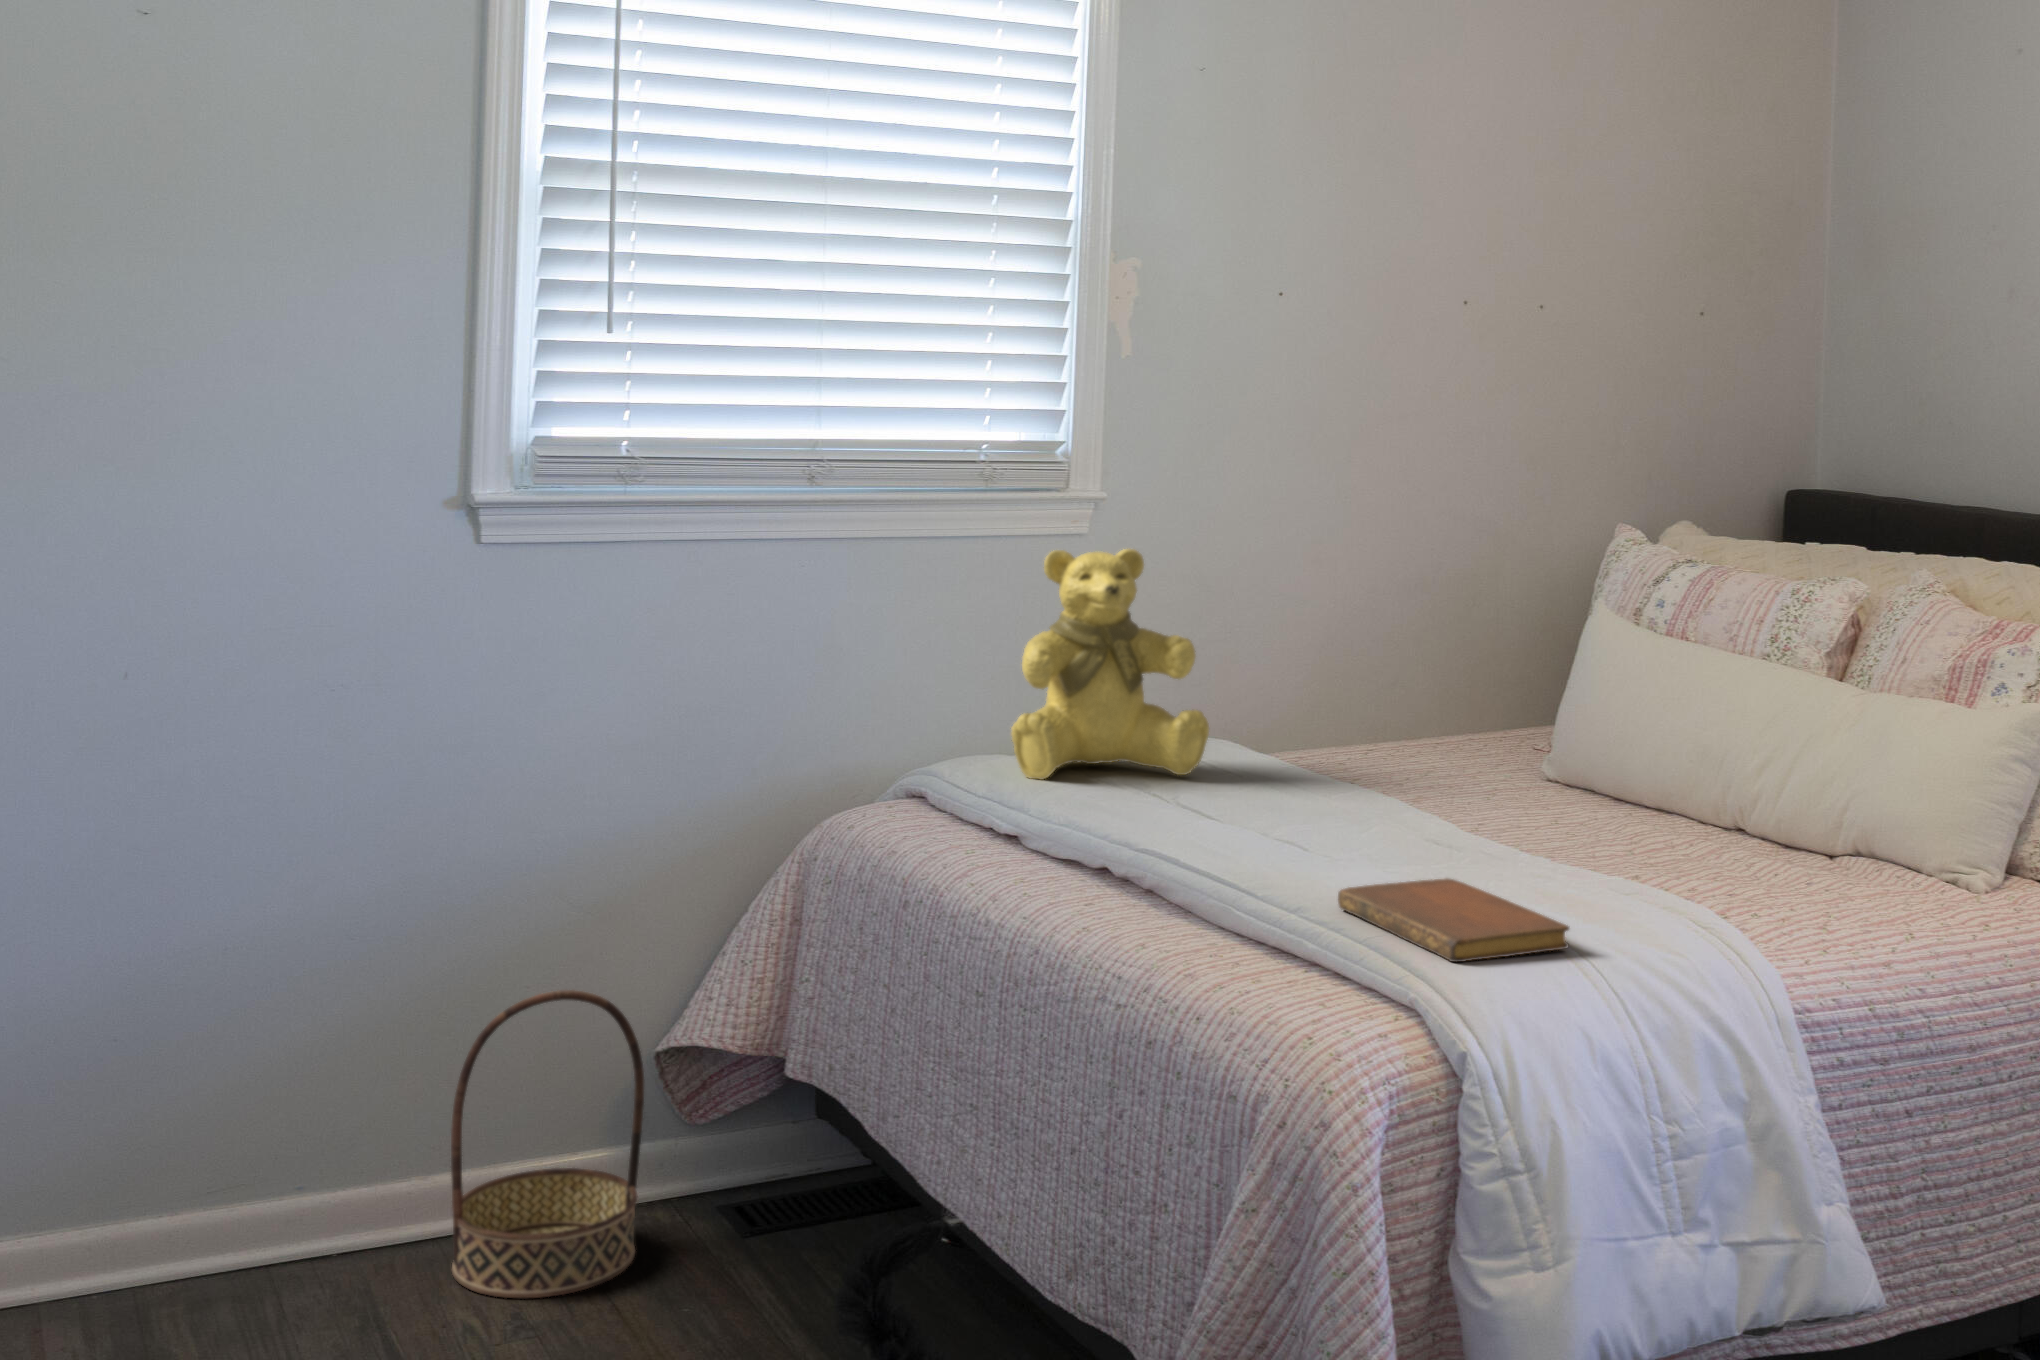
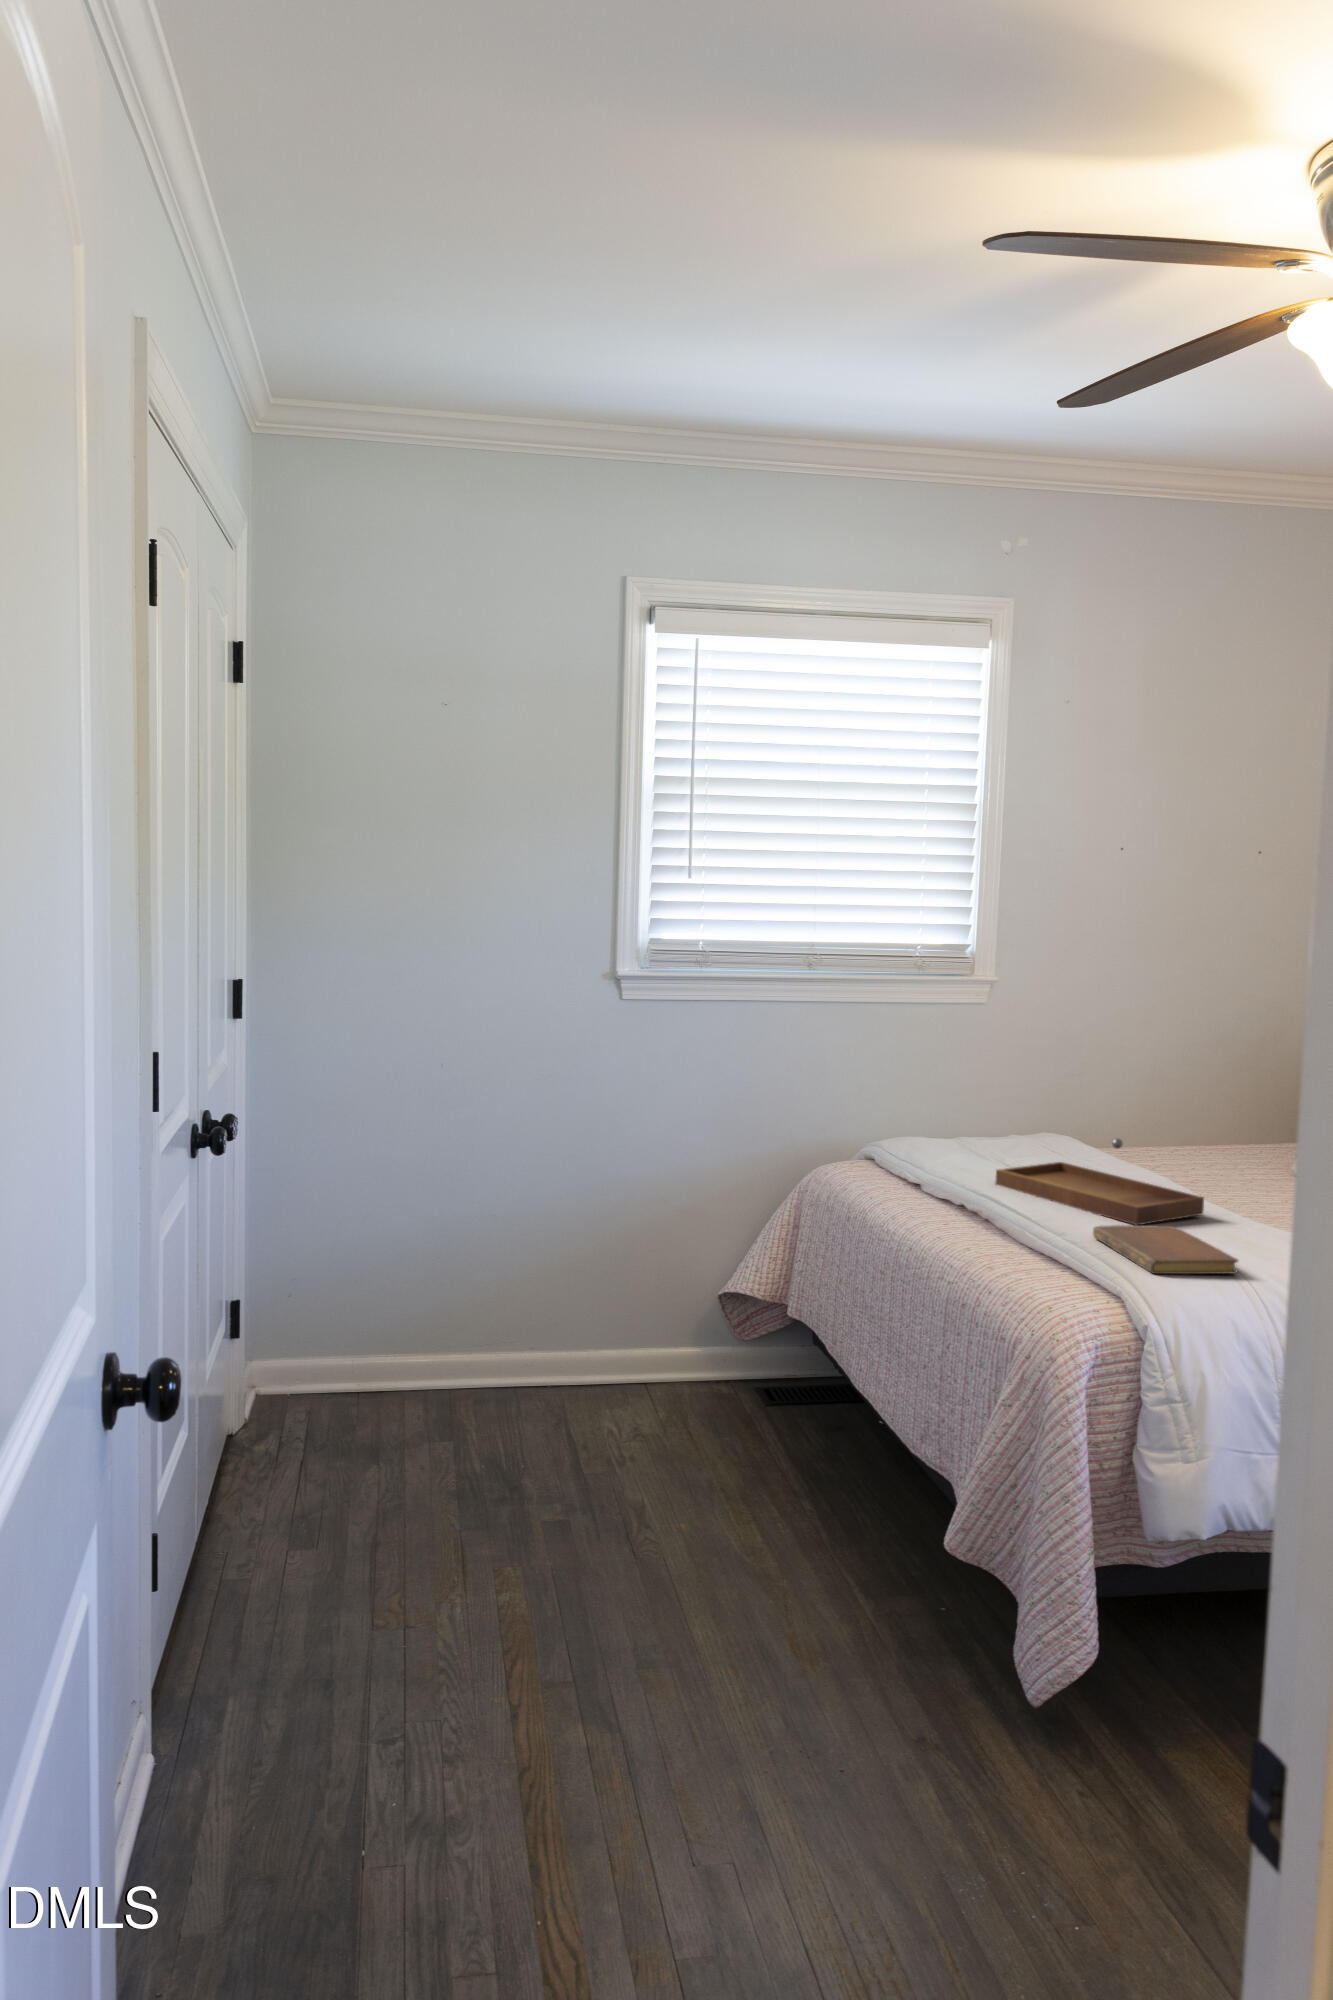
teddy bear: present [1011,549,1209,779] -> none [923,1012,1052,1156]
tray: none [1149,742,1471,880] -> present [996,1138,1204,1225]
basket: present [451,990,644,1299] -> none [606,1254,710,1421]

